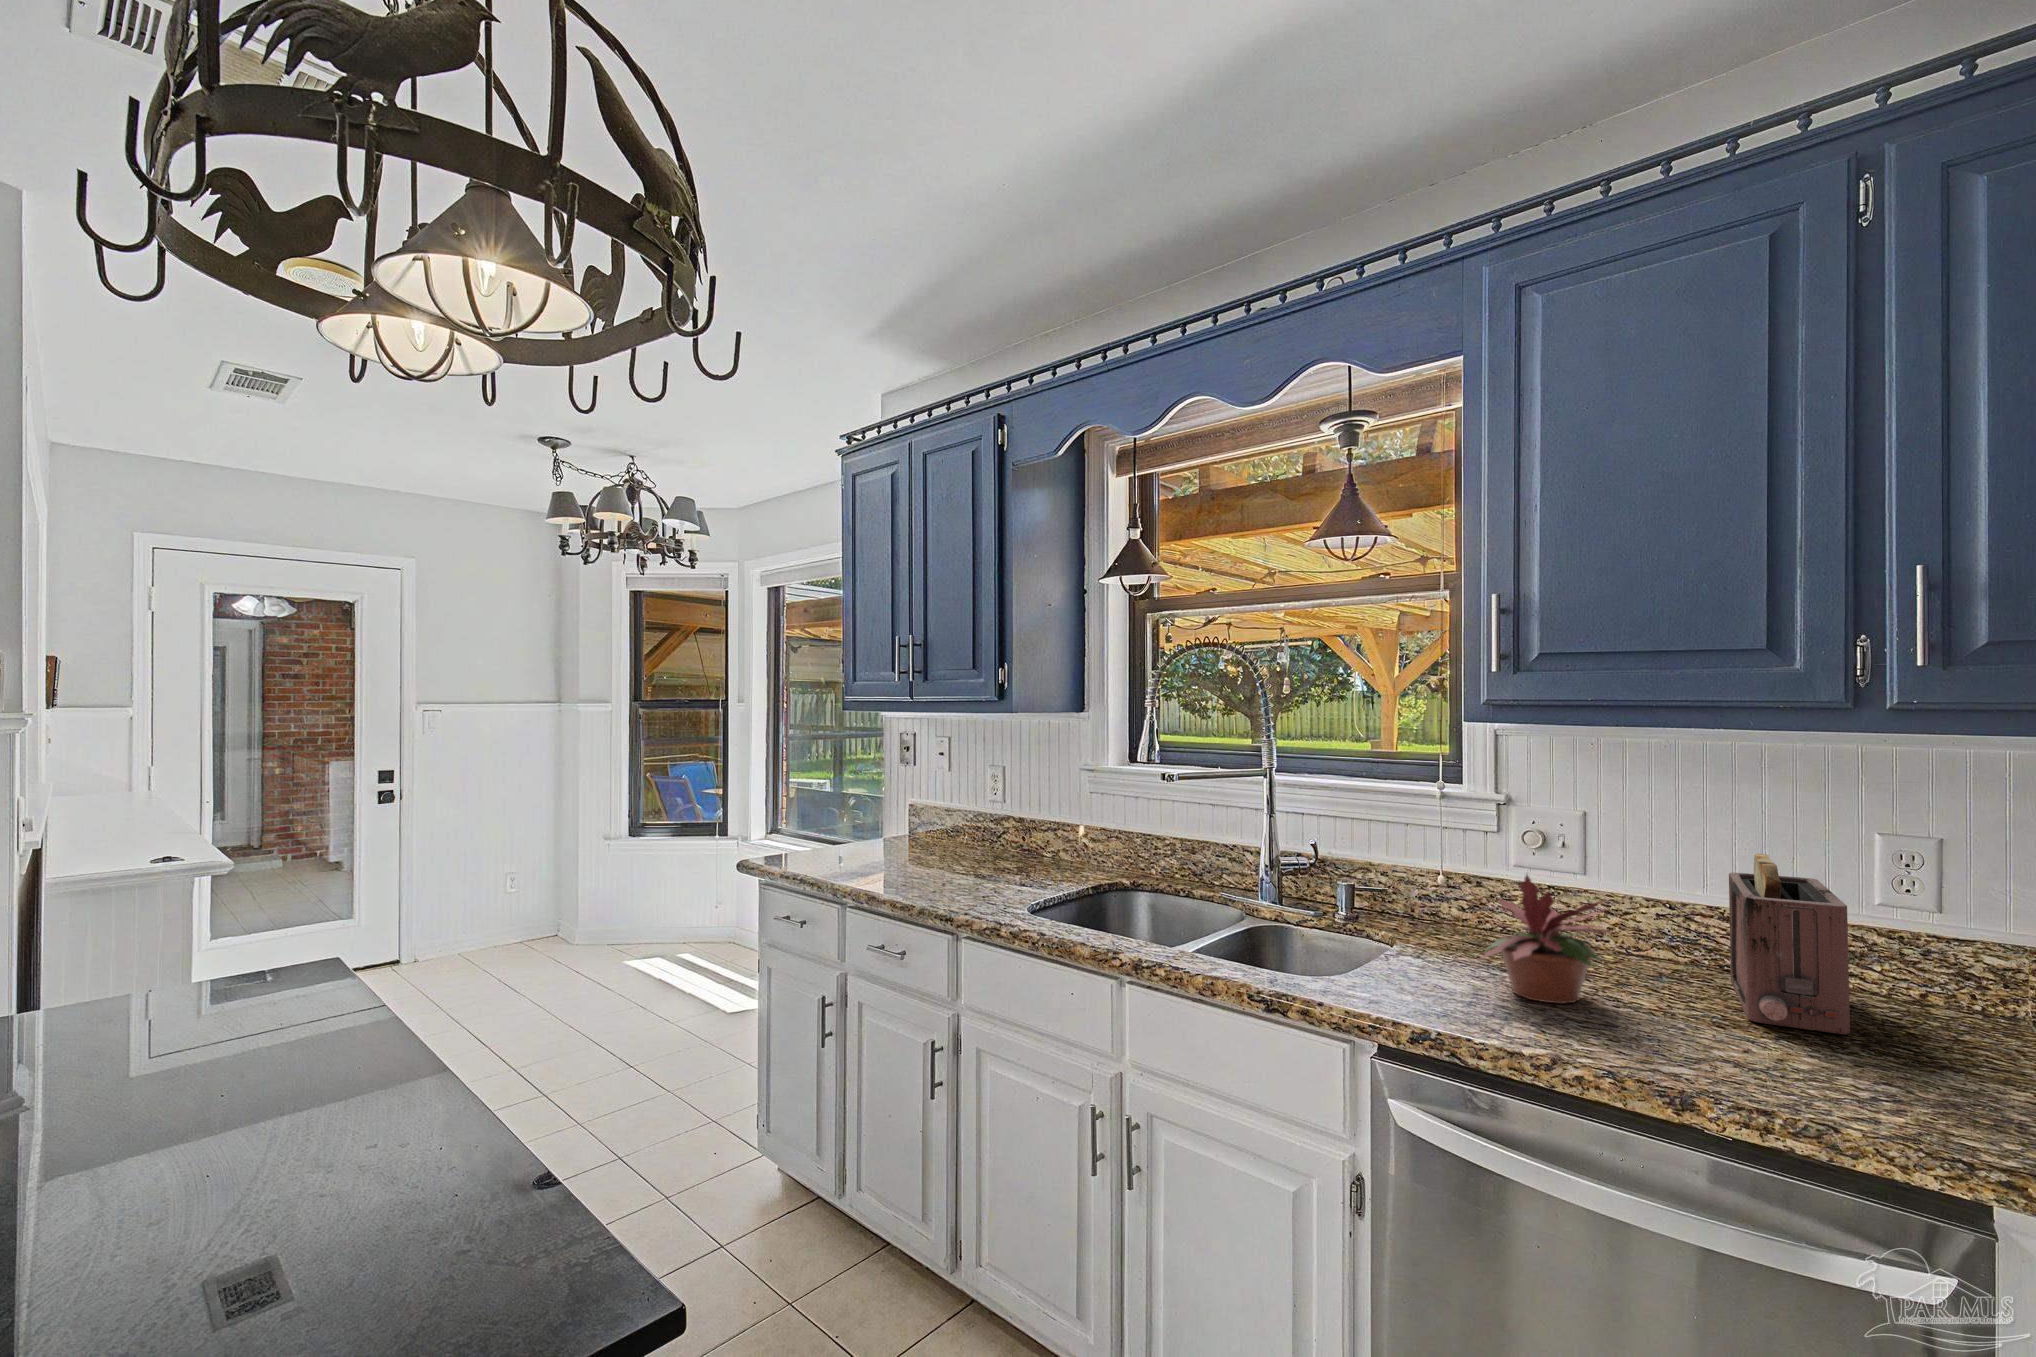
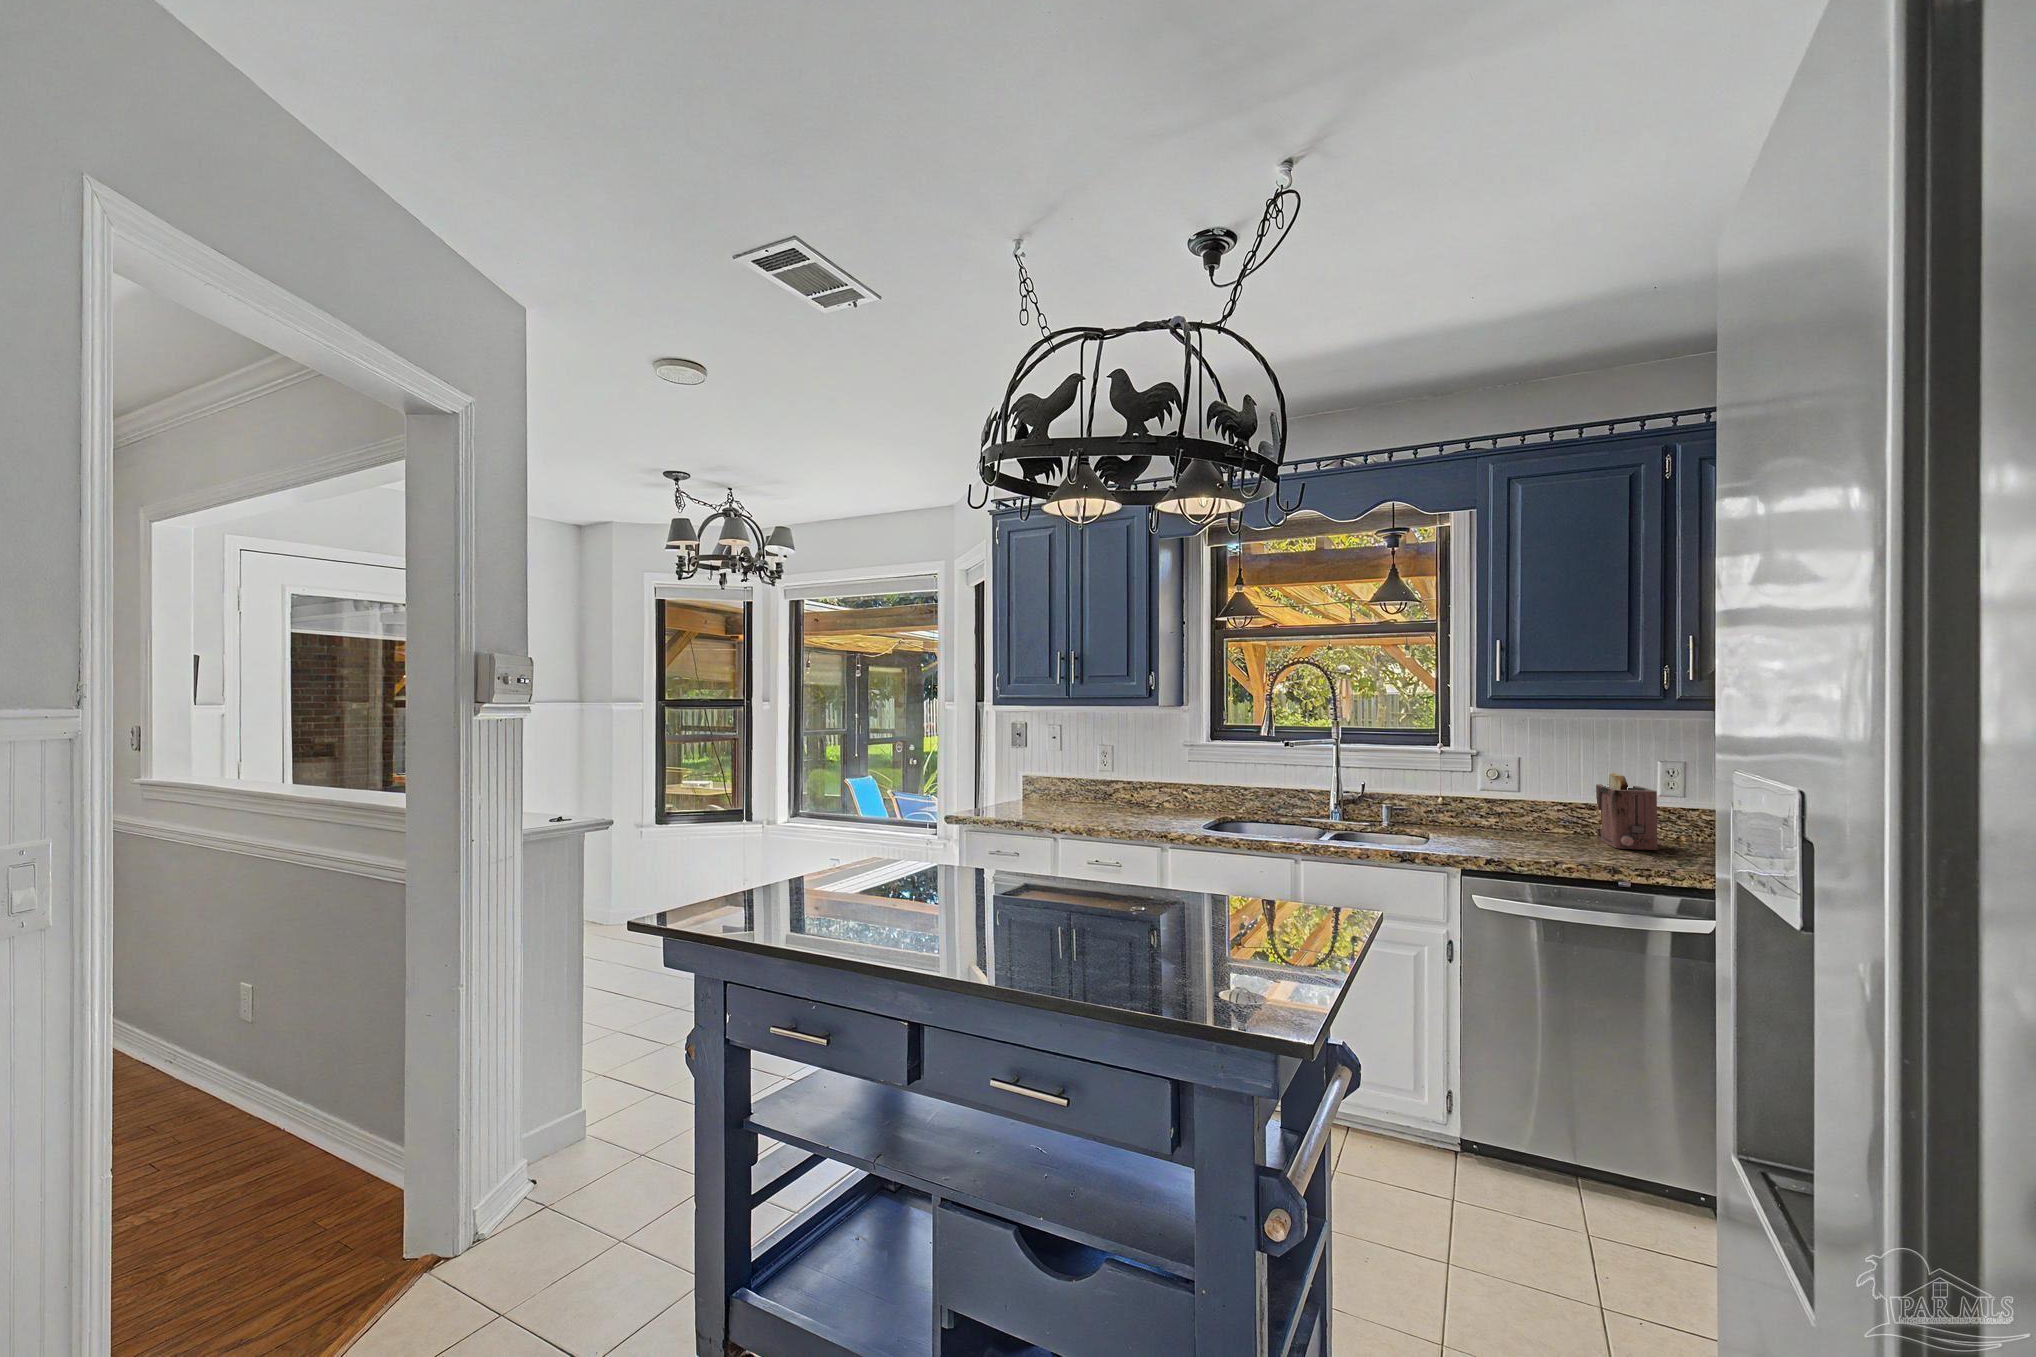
potted plant: present [1482,875,1612,1004] -> none [1487,782,1562,847]

